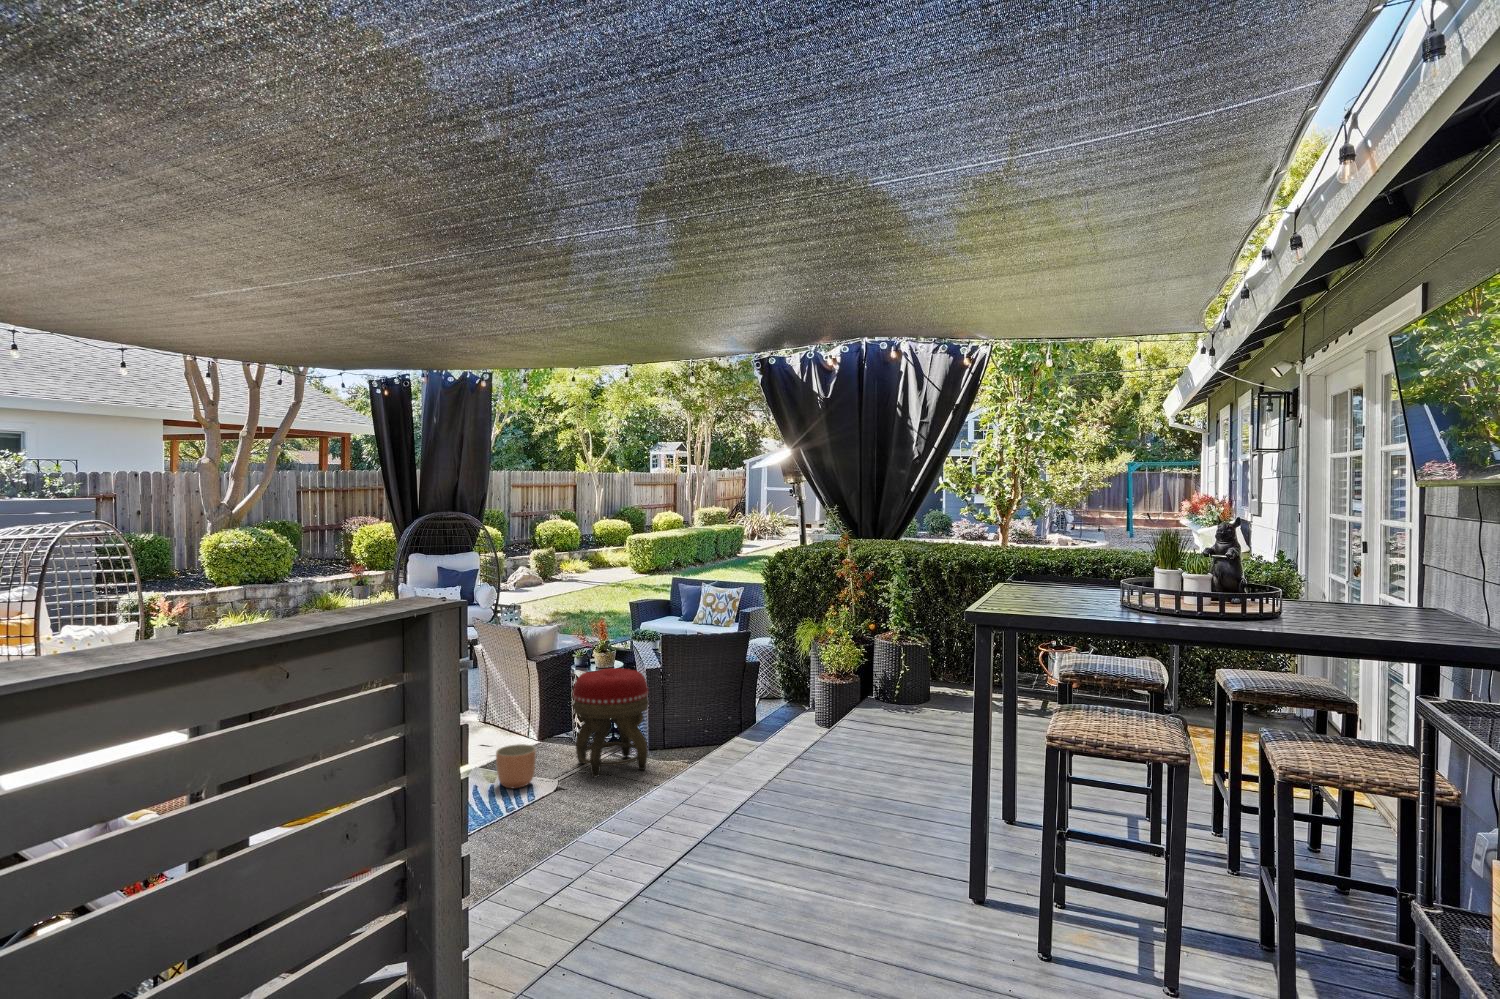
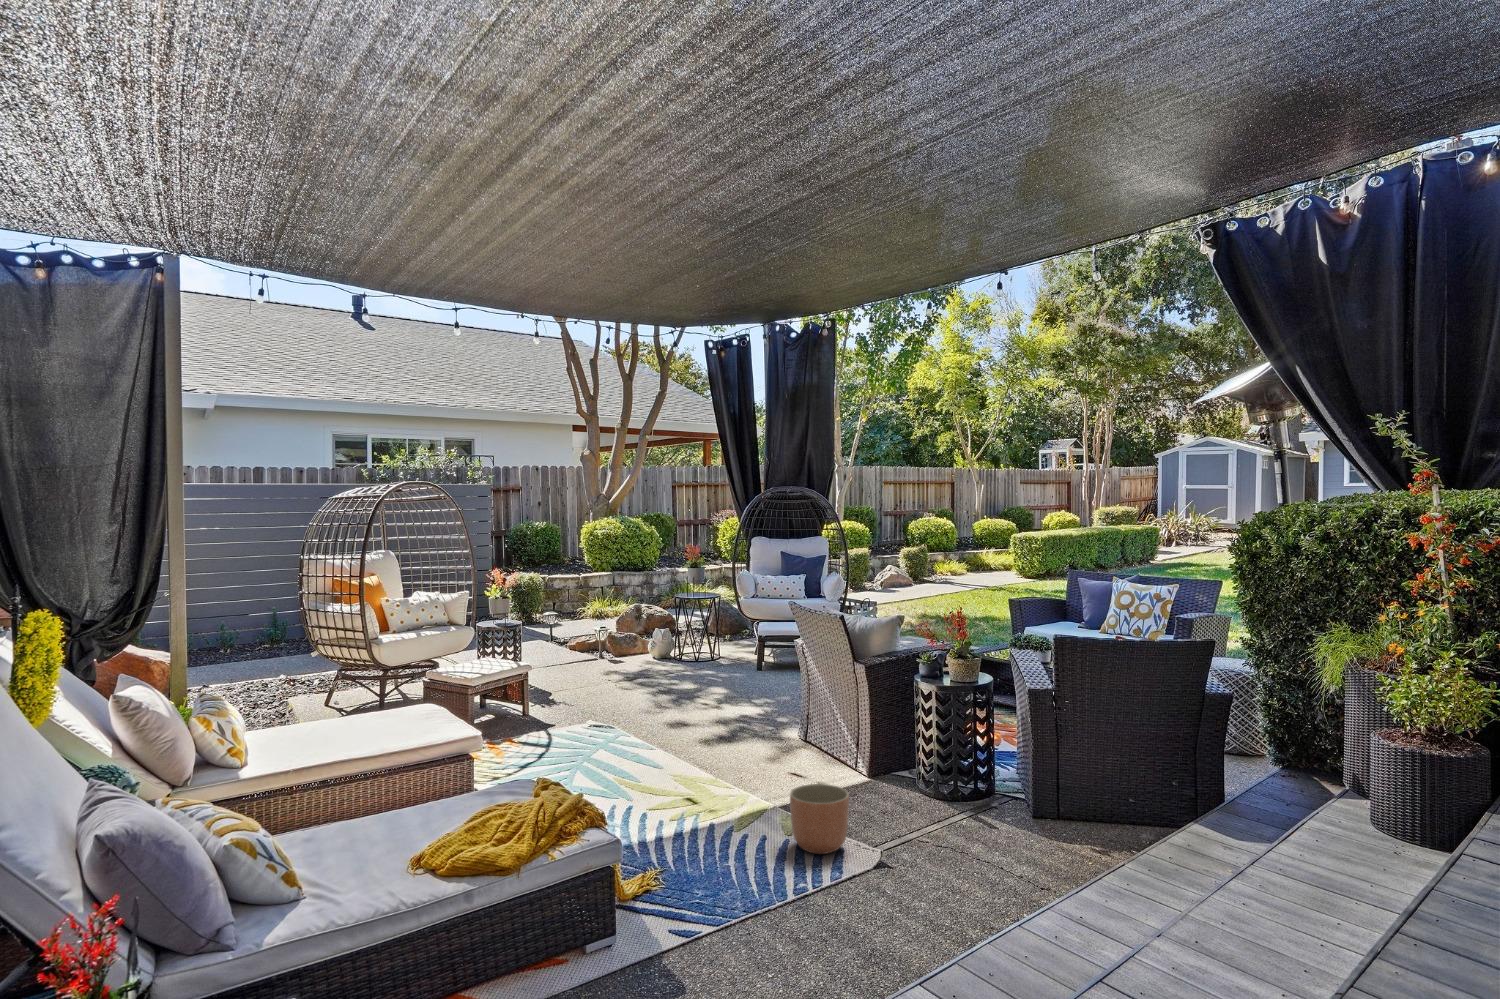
footstool: present [573,668,649,777] -> none [909,681,1033,857]

